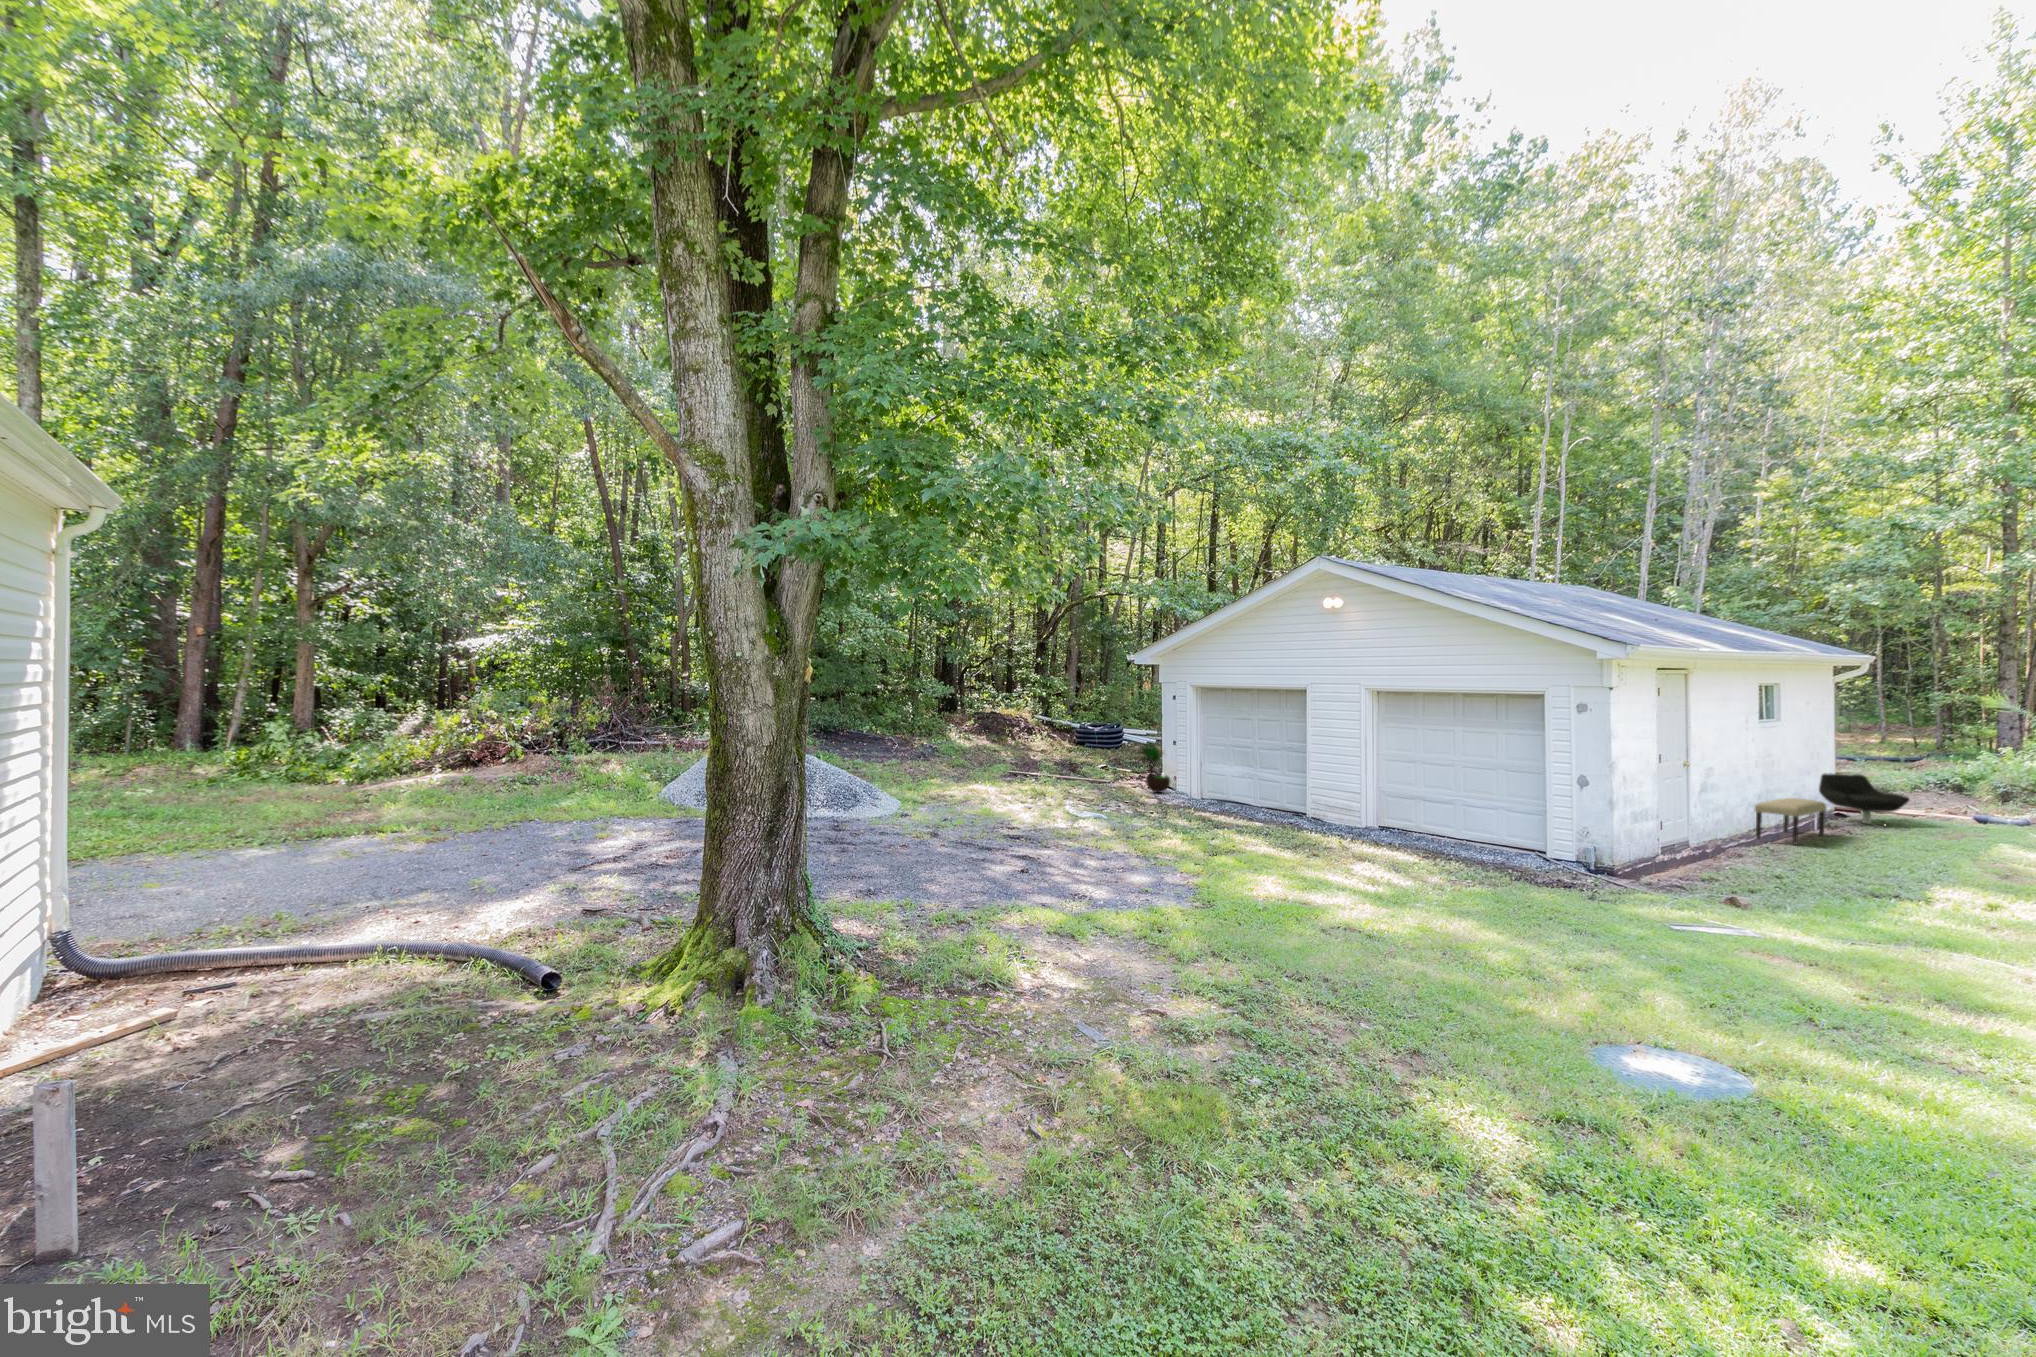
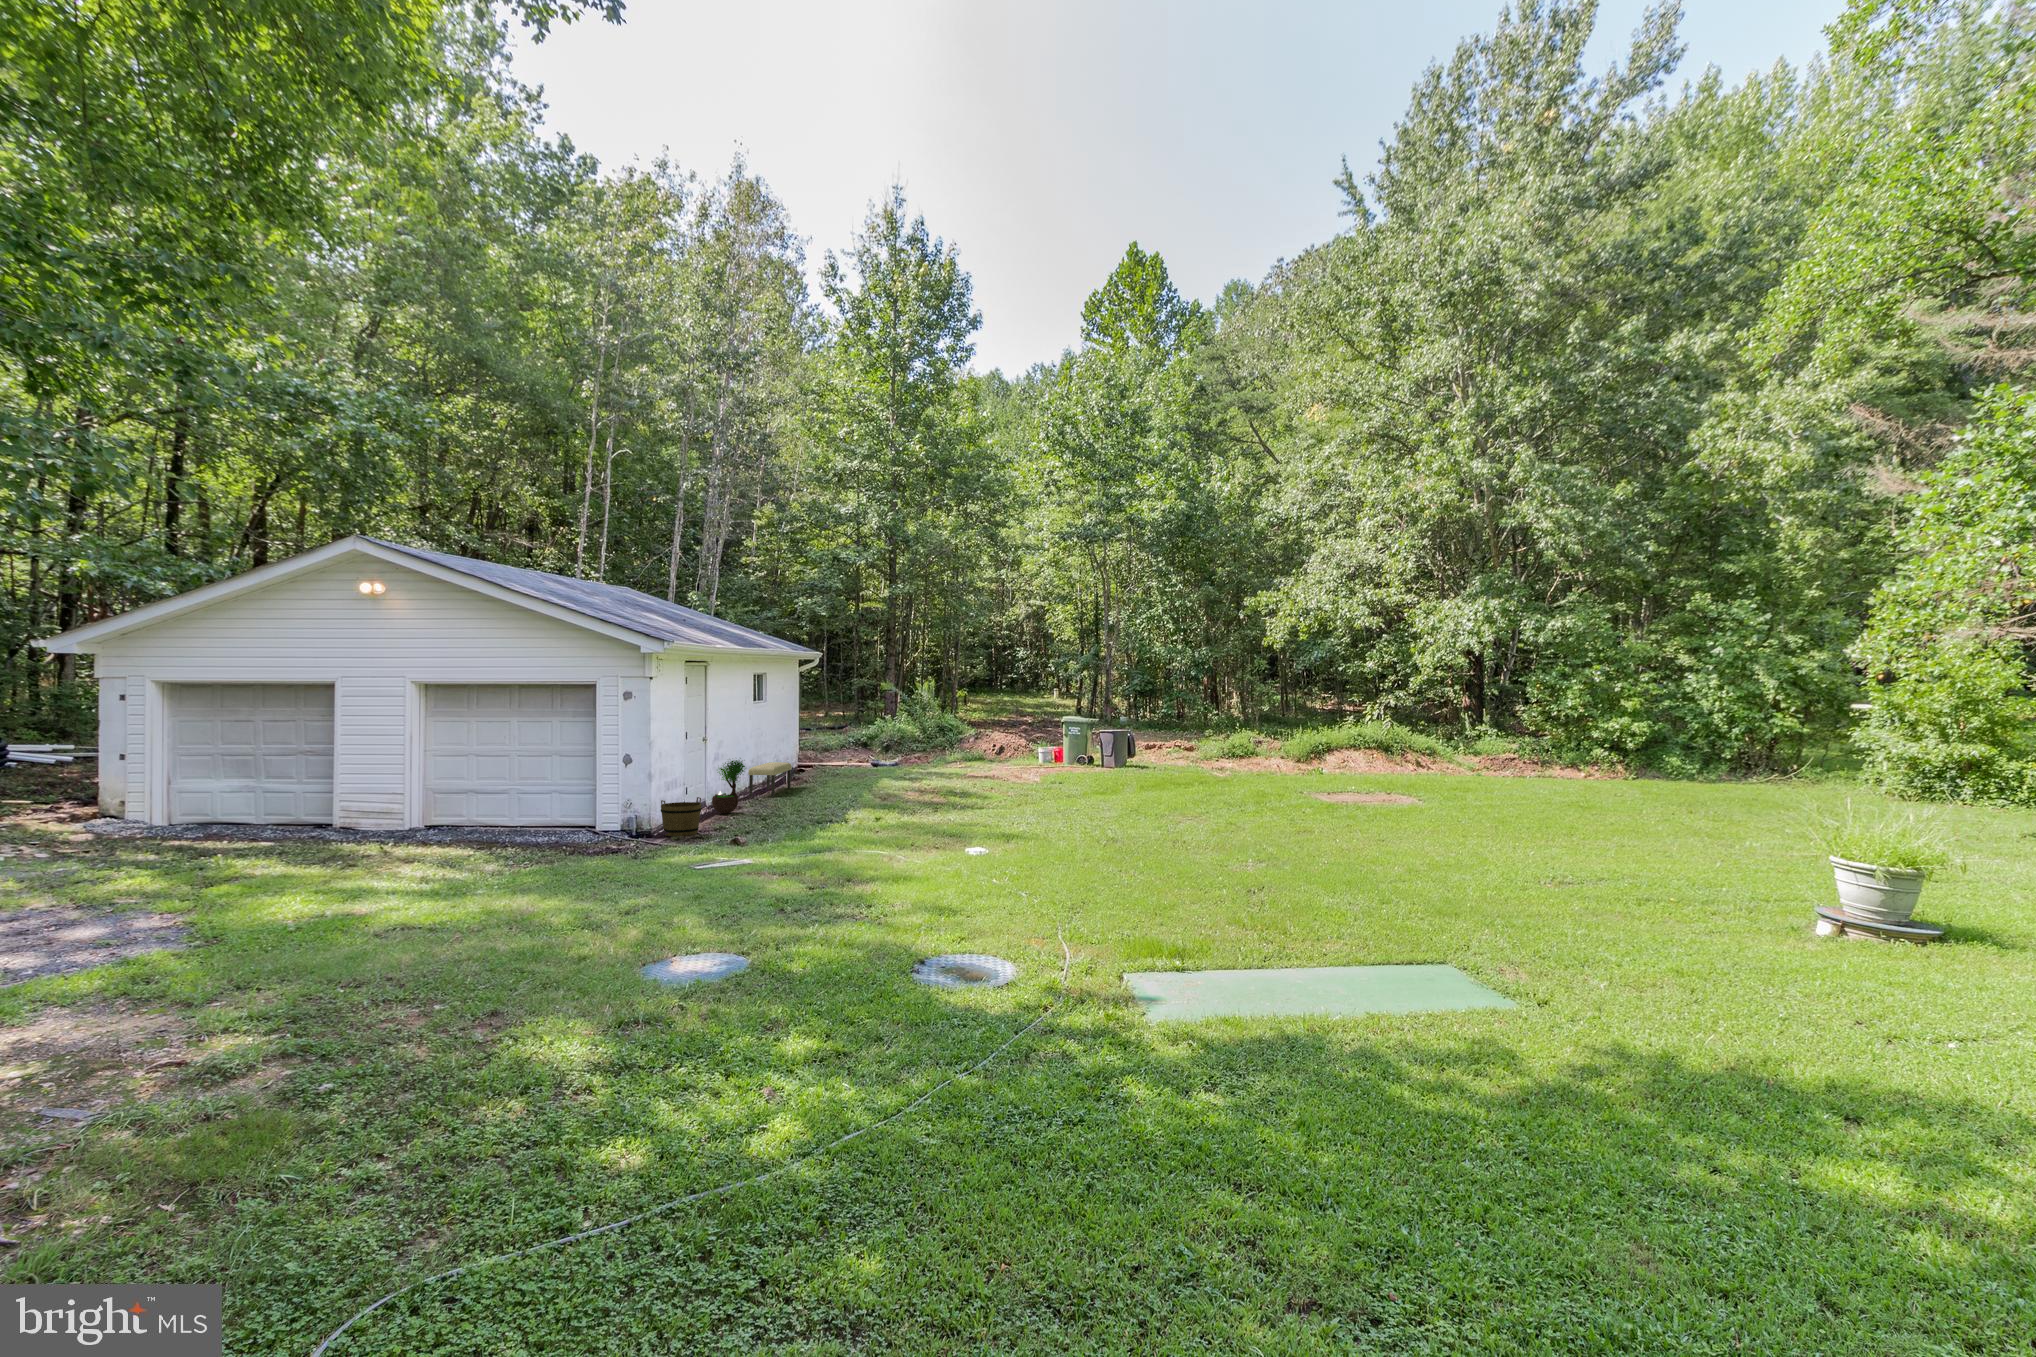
potted tree: present [1140,744,1170,793] -> present [712,760,745,814]
lounge chair: present [1819,774,1910,824] -> none [788,742,838,780]
bucket: none [1629,836,1686,884] -> present [661,797,702,836]

